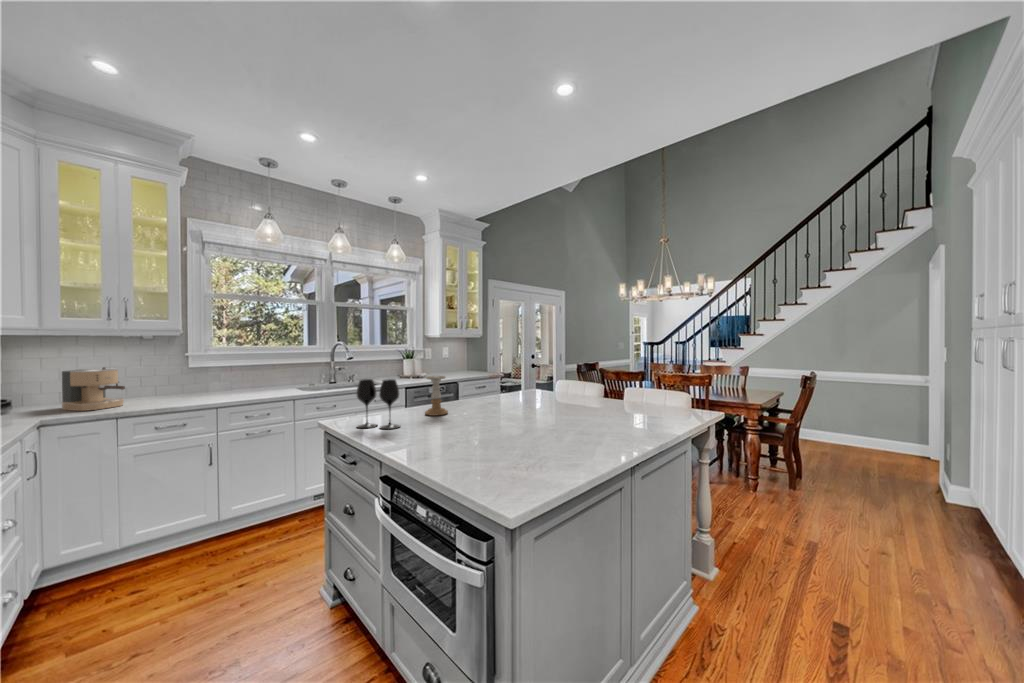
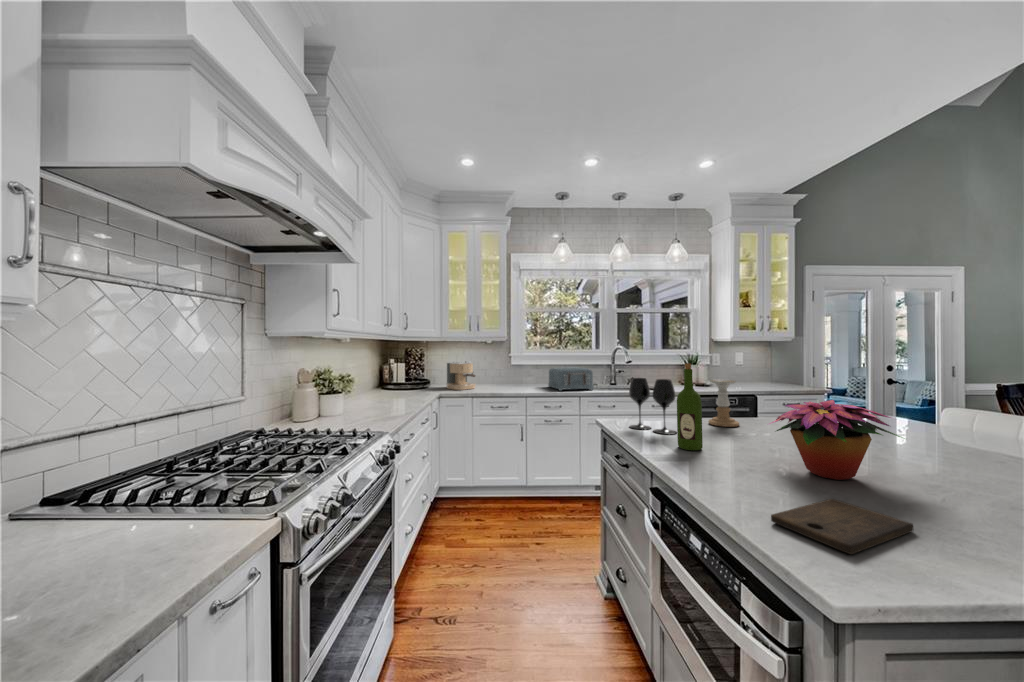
wine bottle: none [402,366,422,439] -> present [677,364,703,450]
toaster: none [246,368,308,397] -> present [548,368,593,391]
flower arrangement: none [463,387,540,442] -> present [769,400,903,480]
cutting board: none [468,454,536,483] -> present [771,499,913,554]

